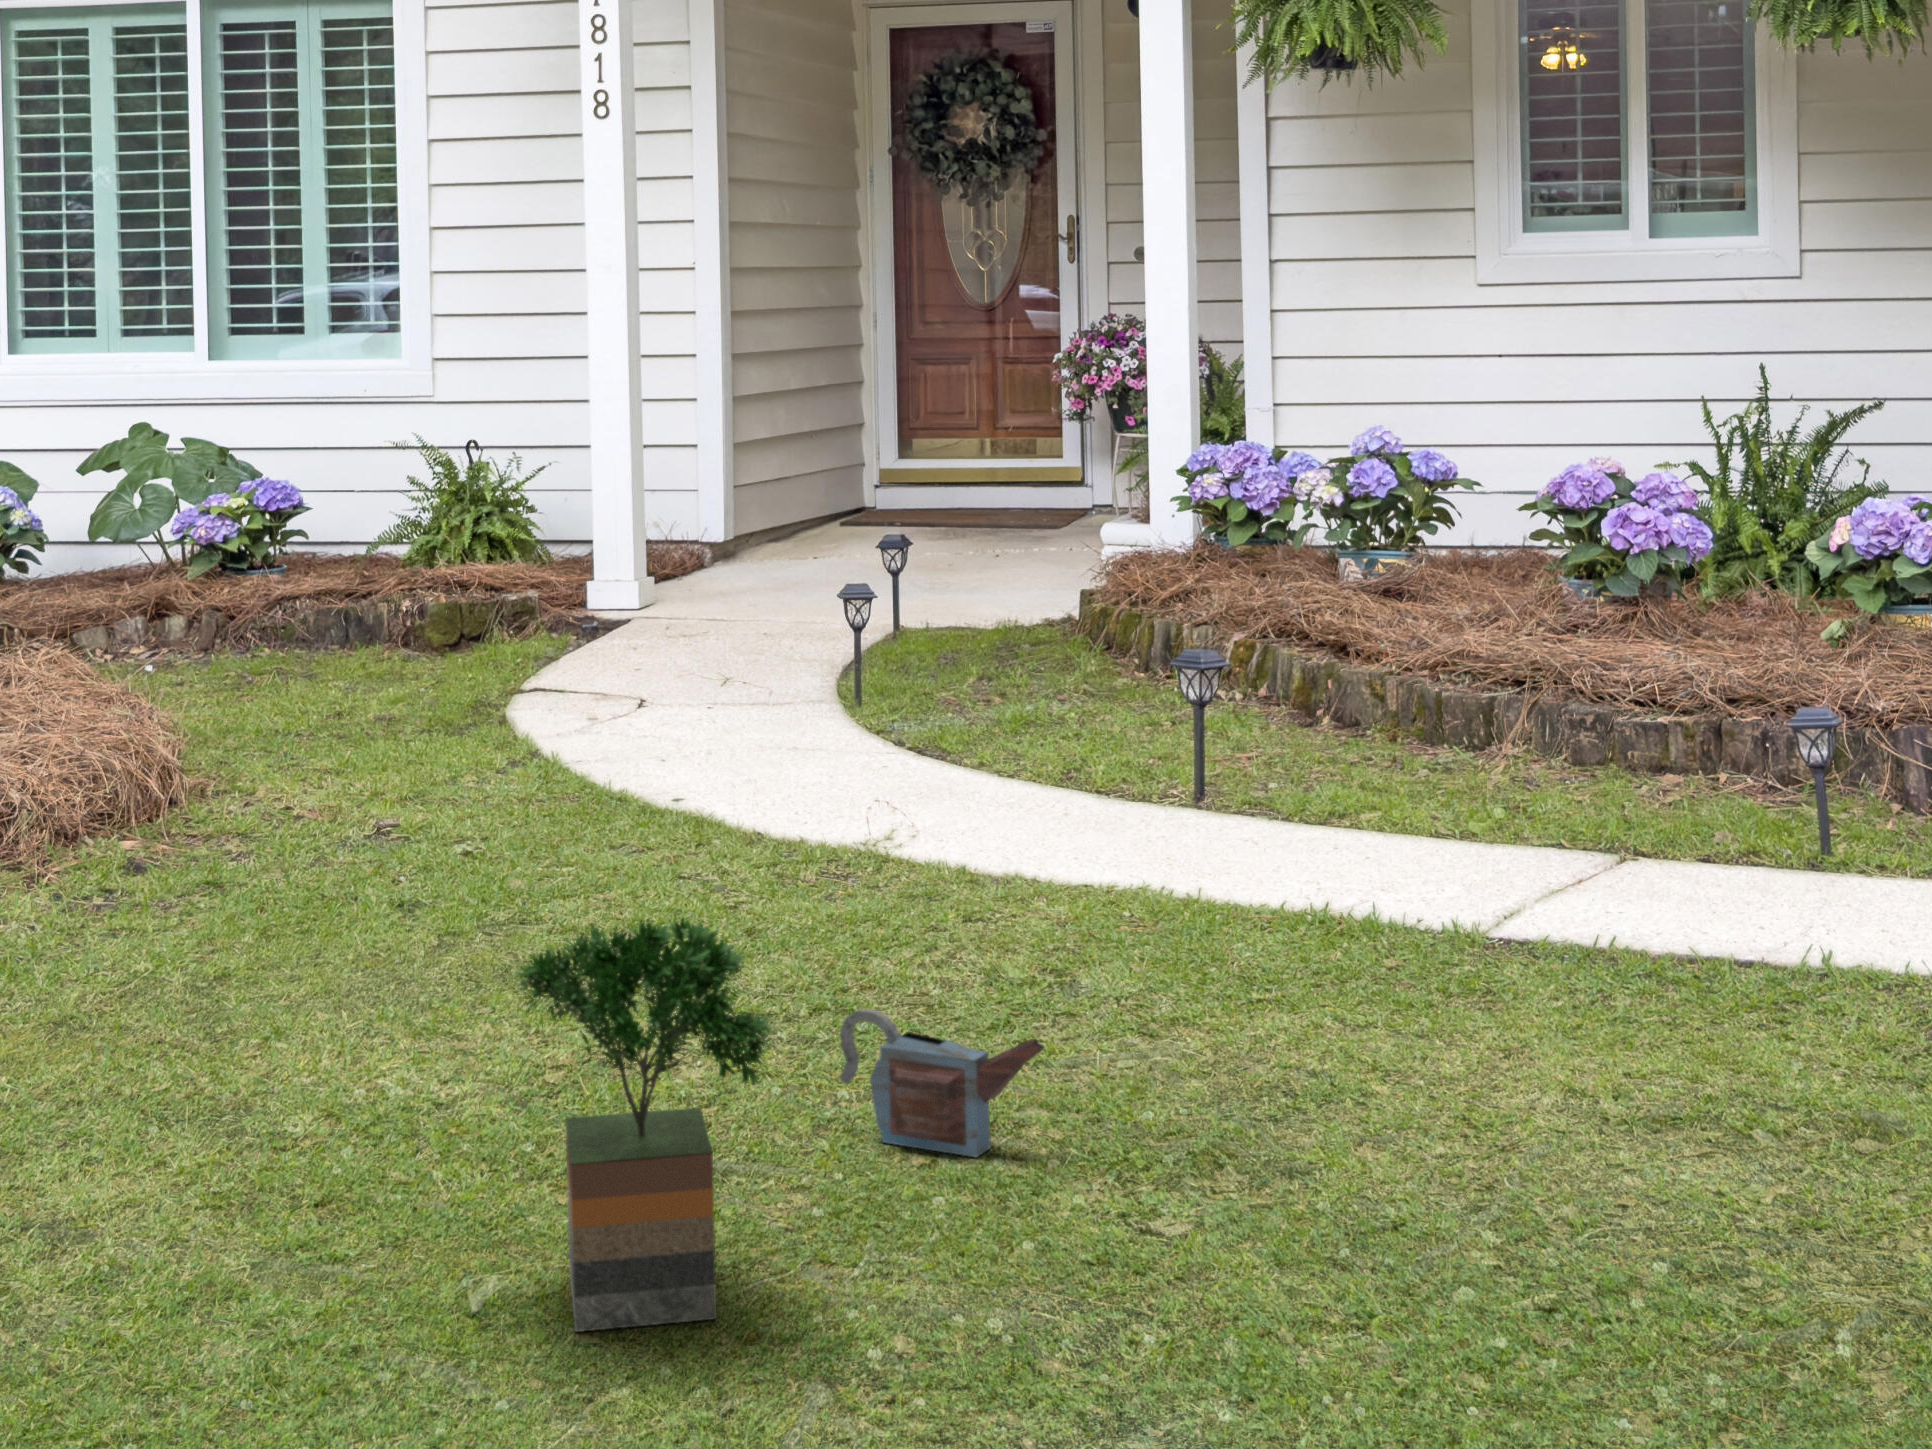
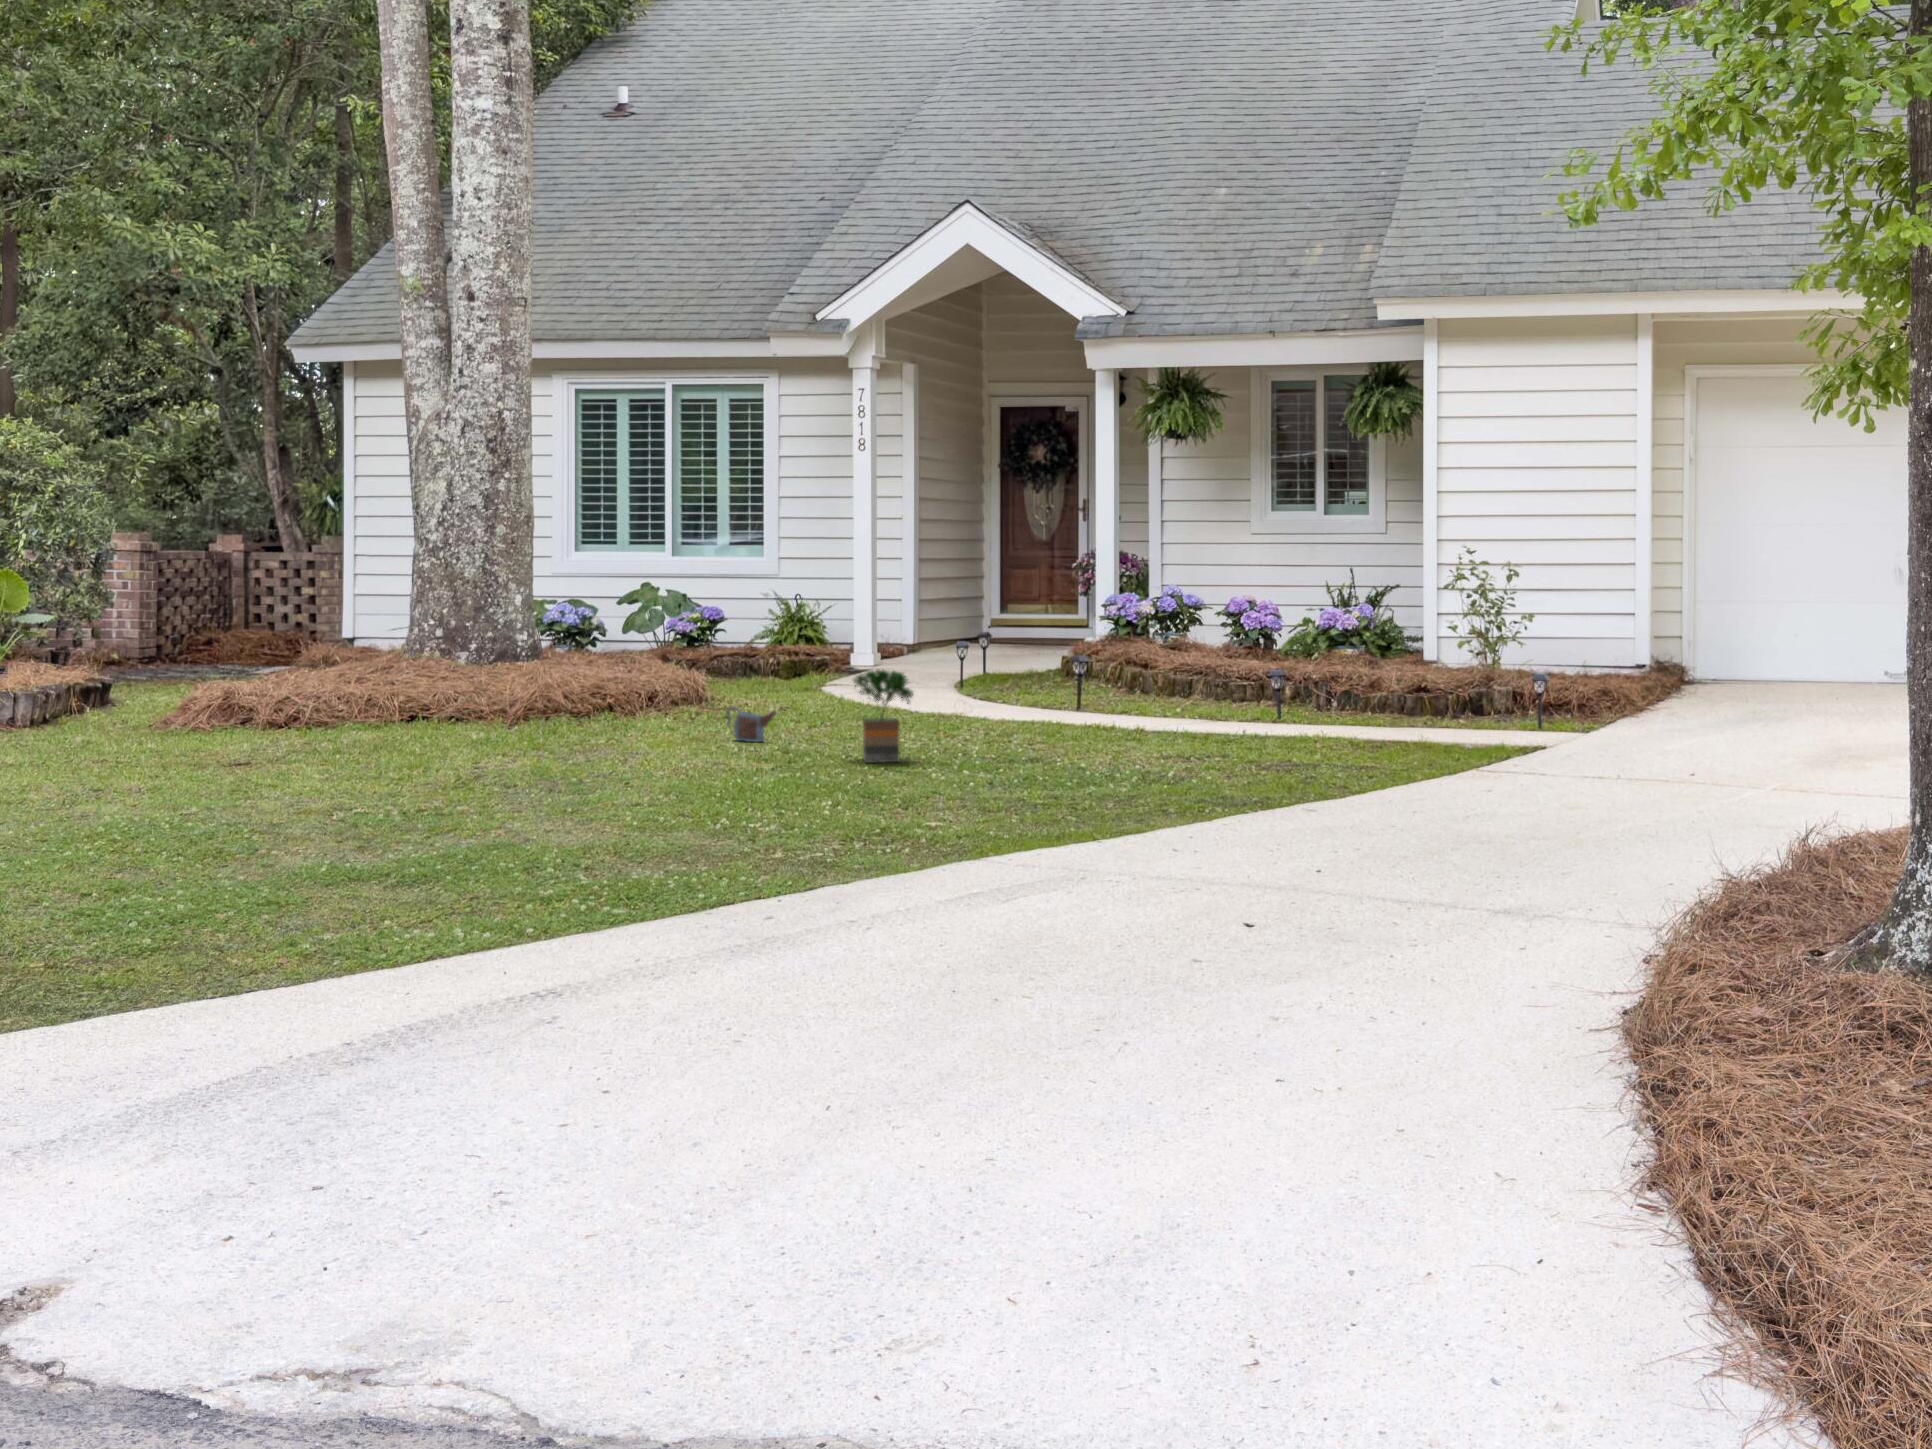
watering can: present [839,1009,1044,1157] -> present [726,706,776,742]

